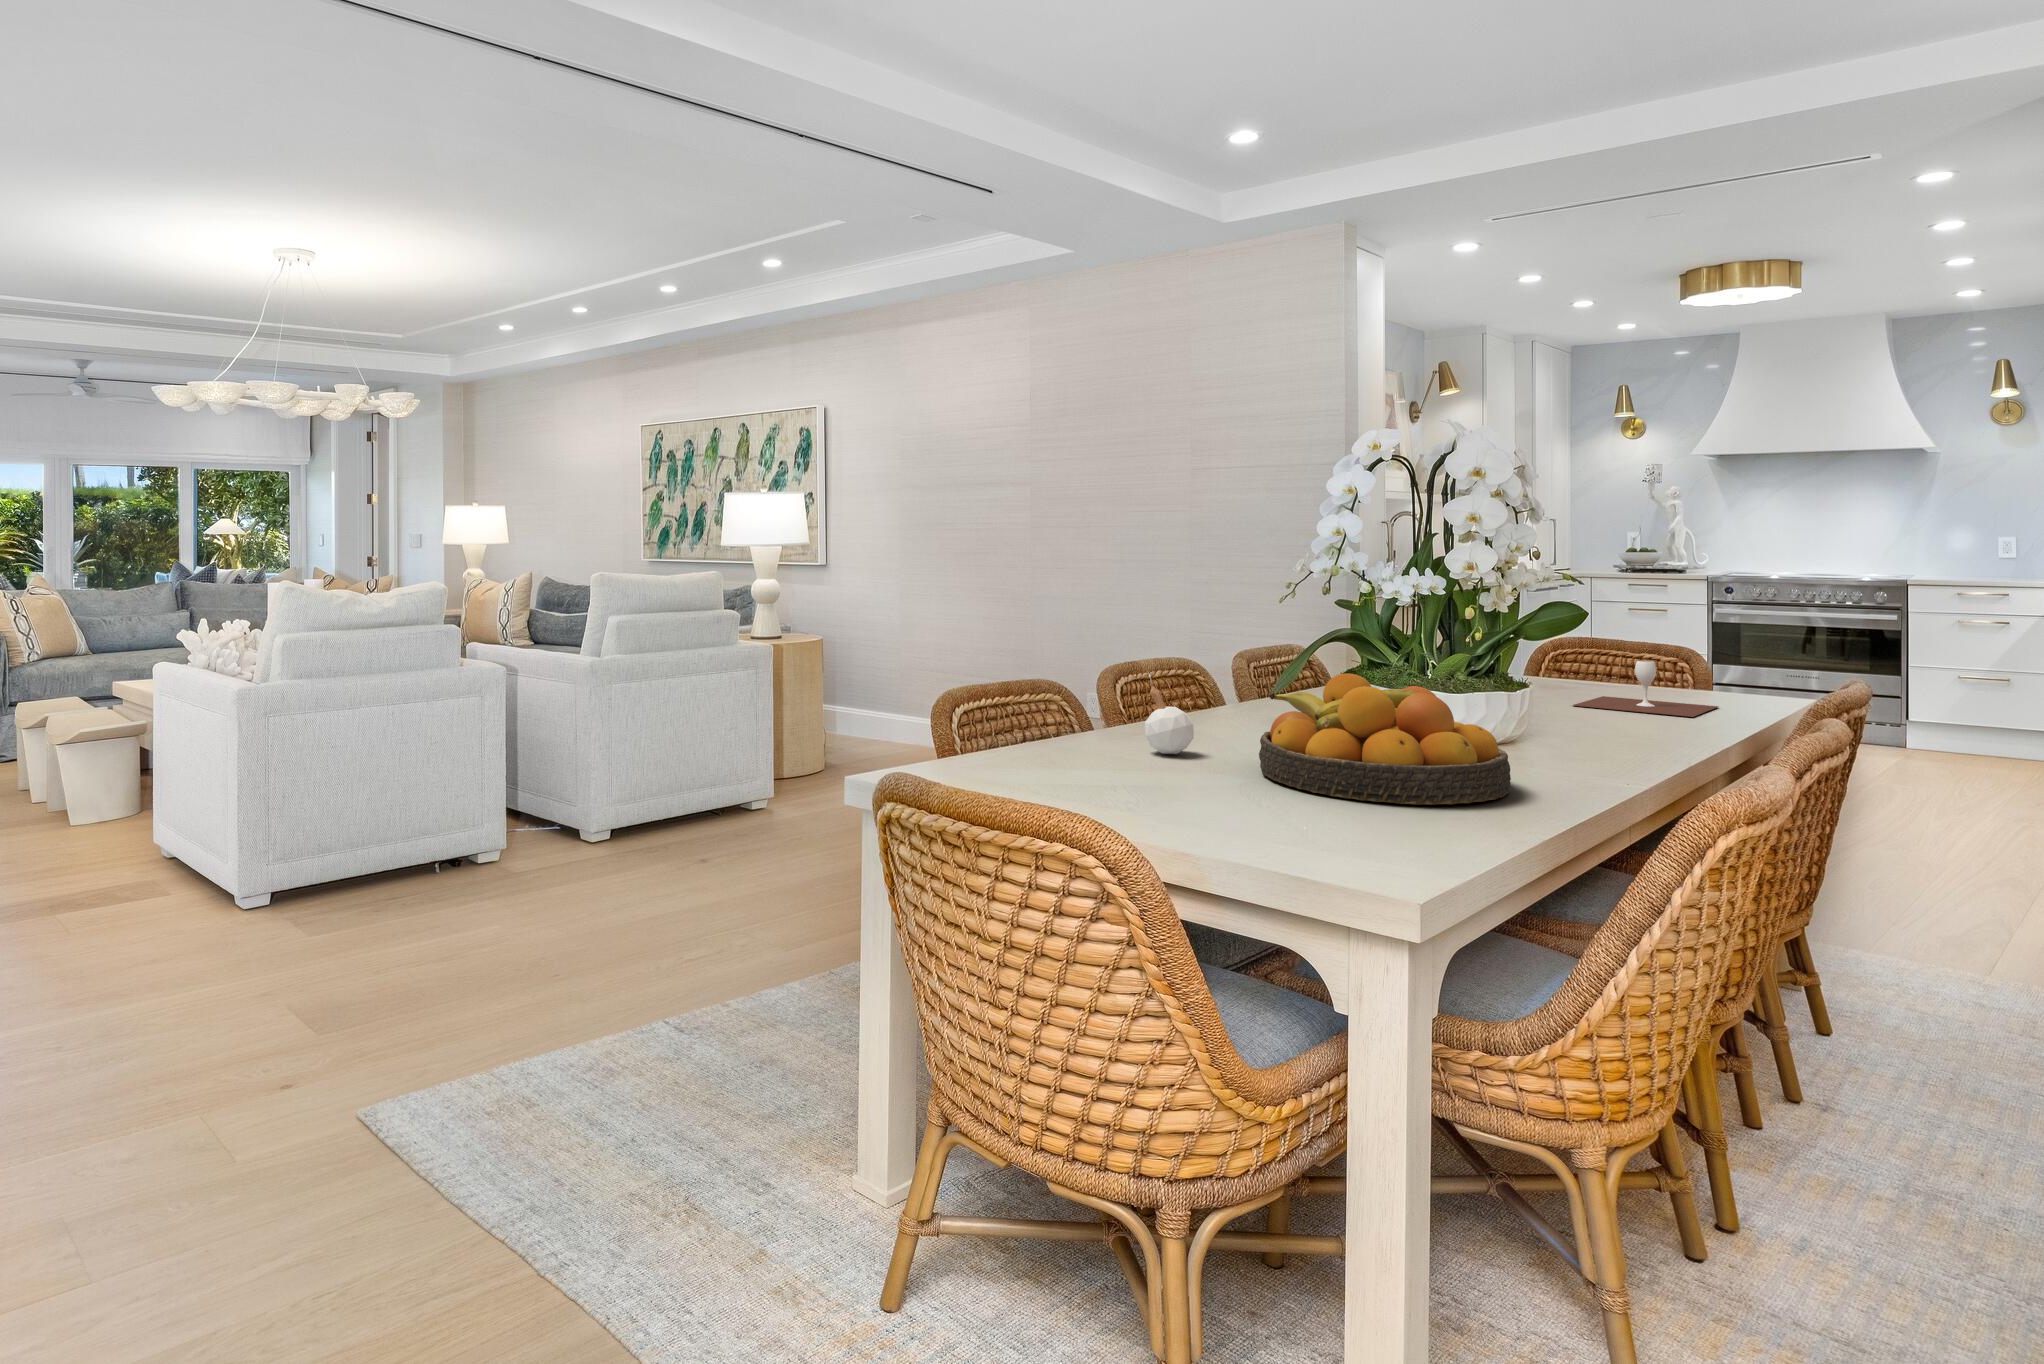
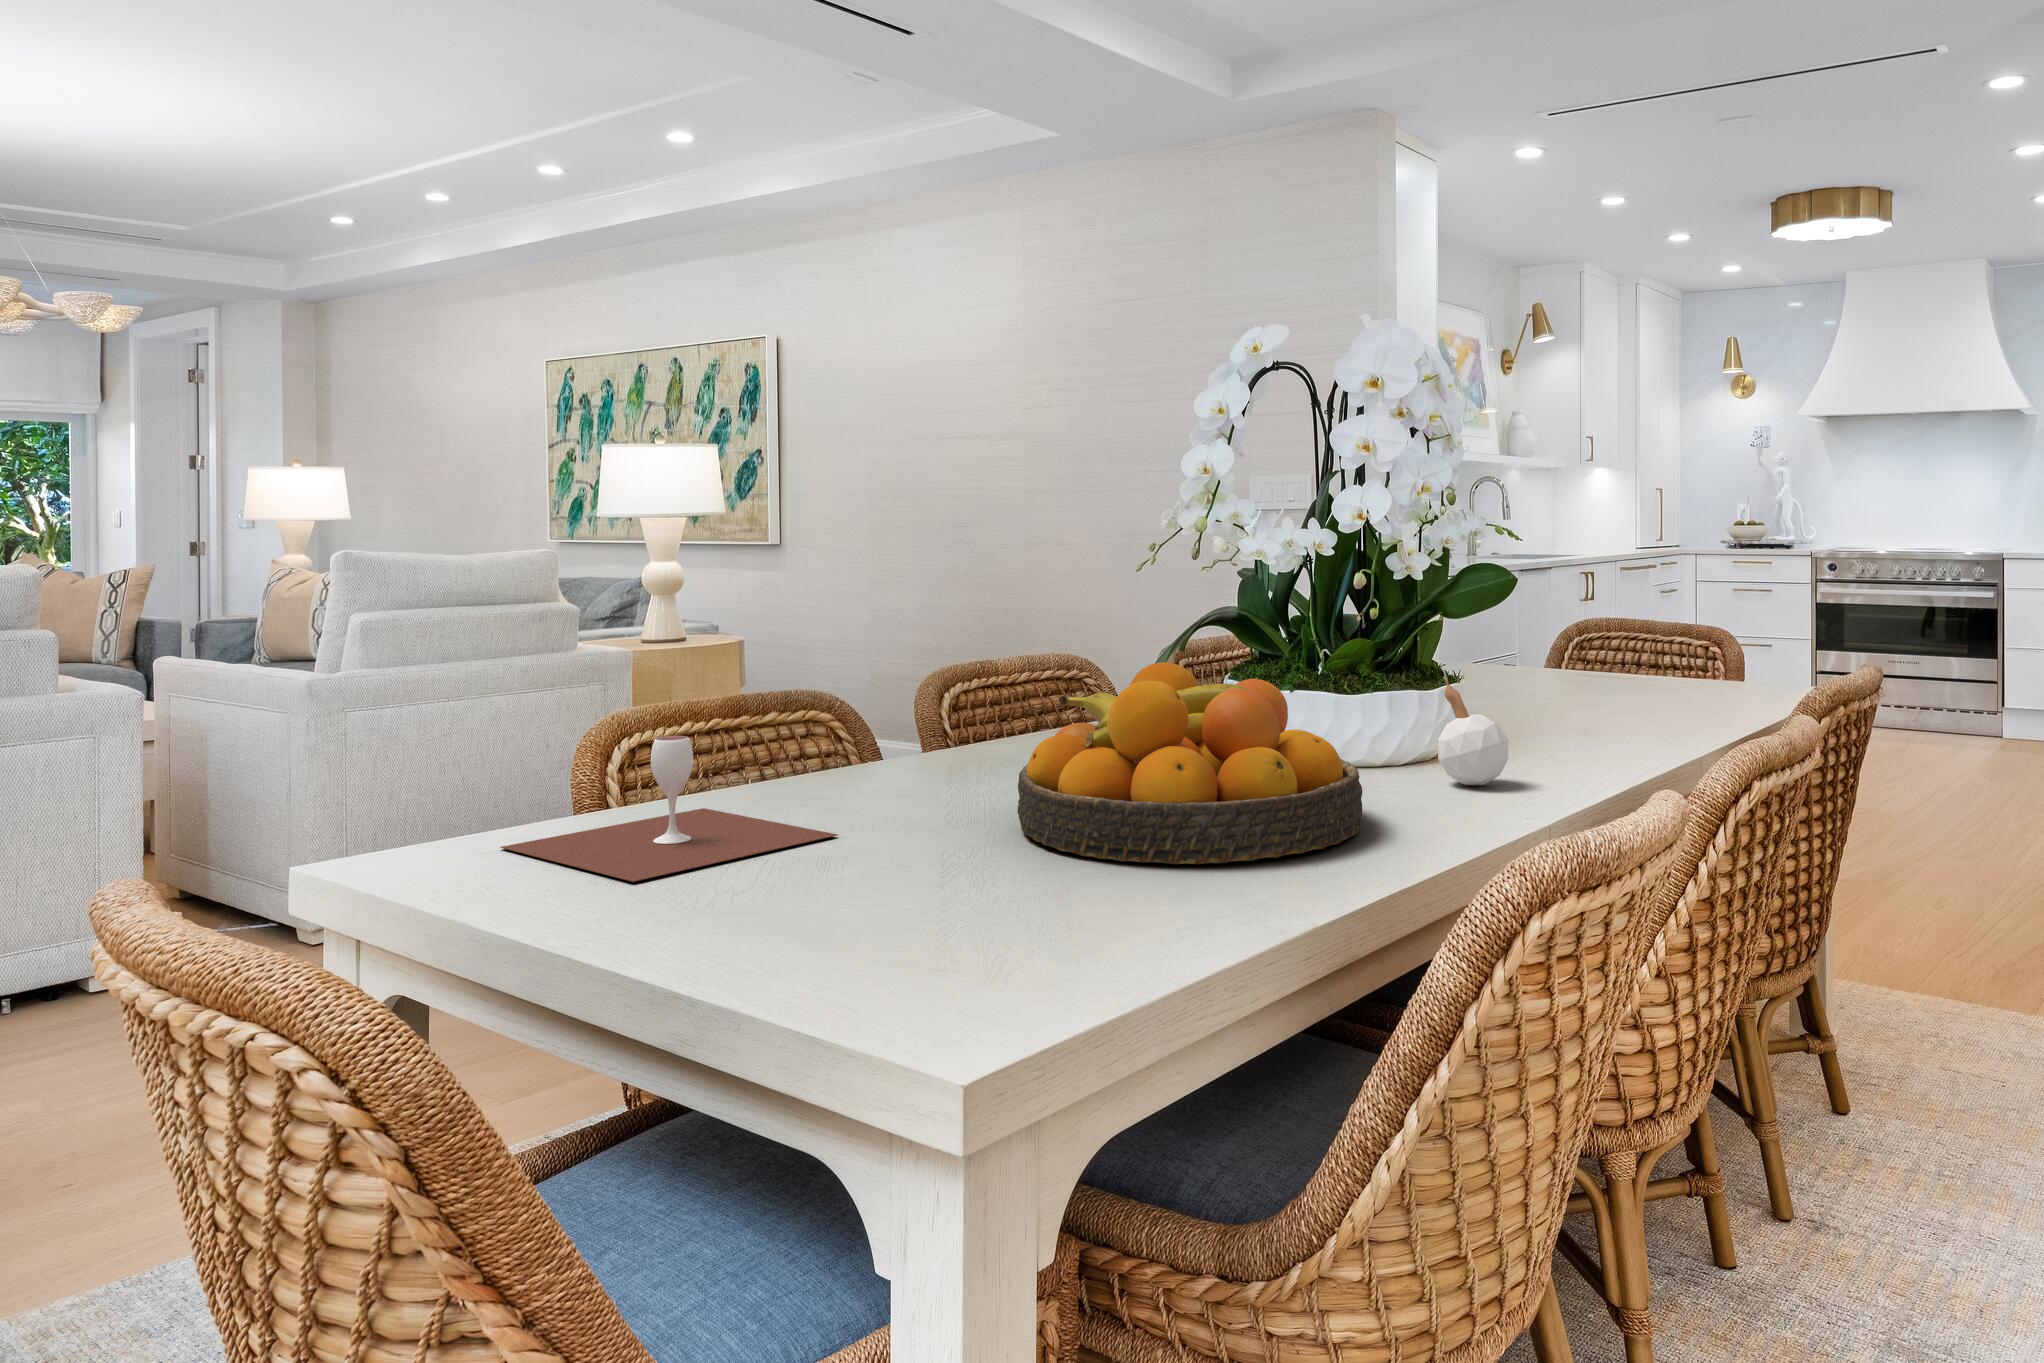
wine glass: present [1573,660,1719,717] -> present [500,736,838,882]
candle: present [1145,671,1194,754] -> present [1438,663,1508,785]

